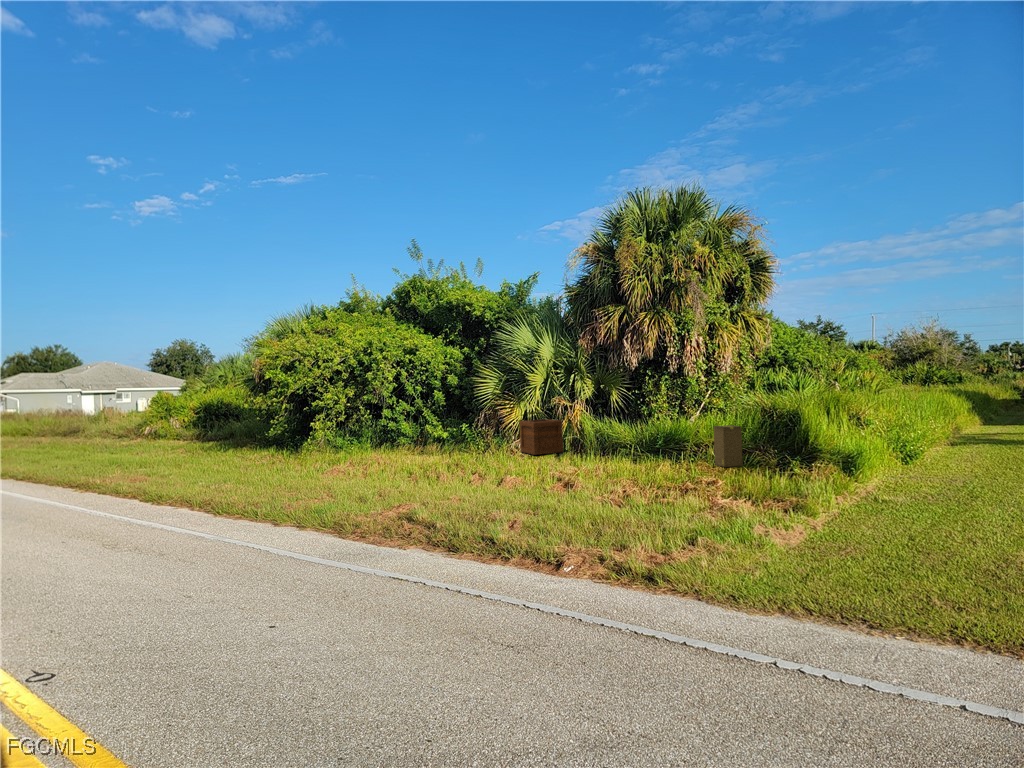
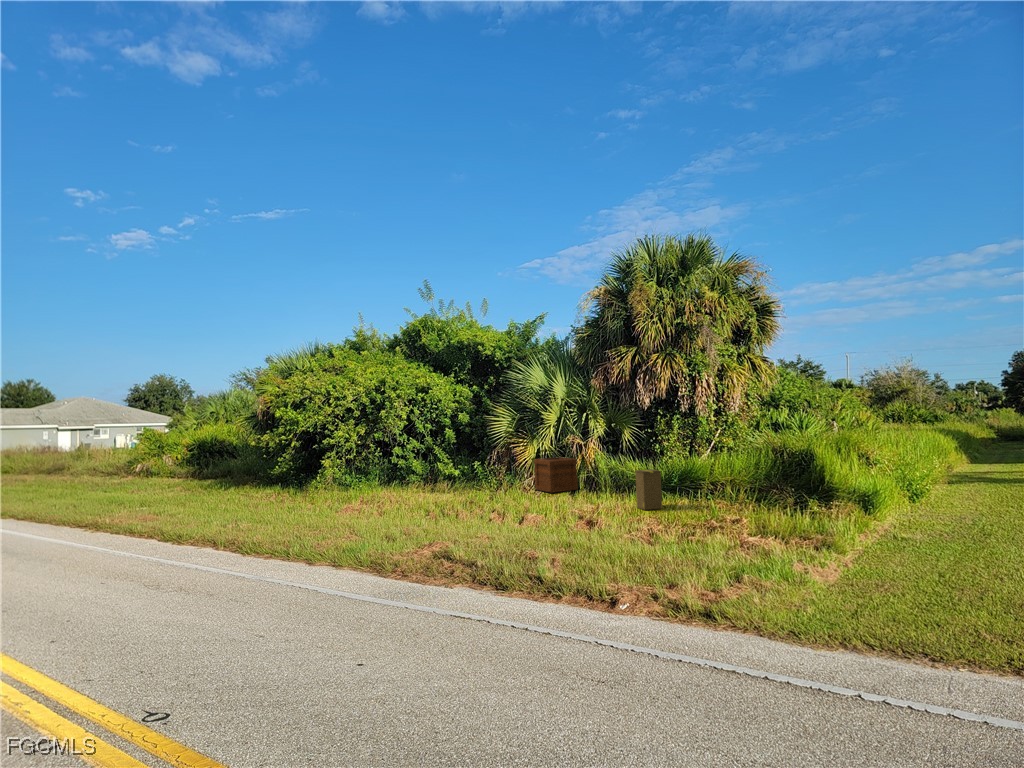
cardboard box: present [714,425,743,467] -> present [635,469,662,510]

